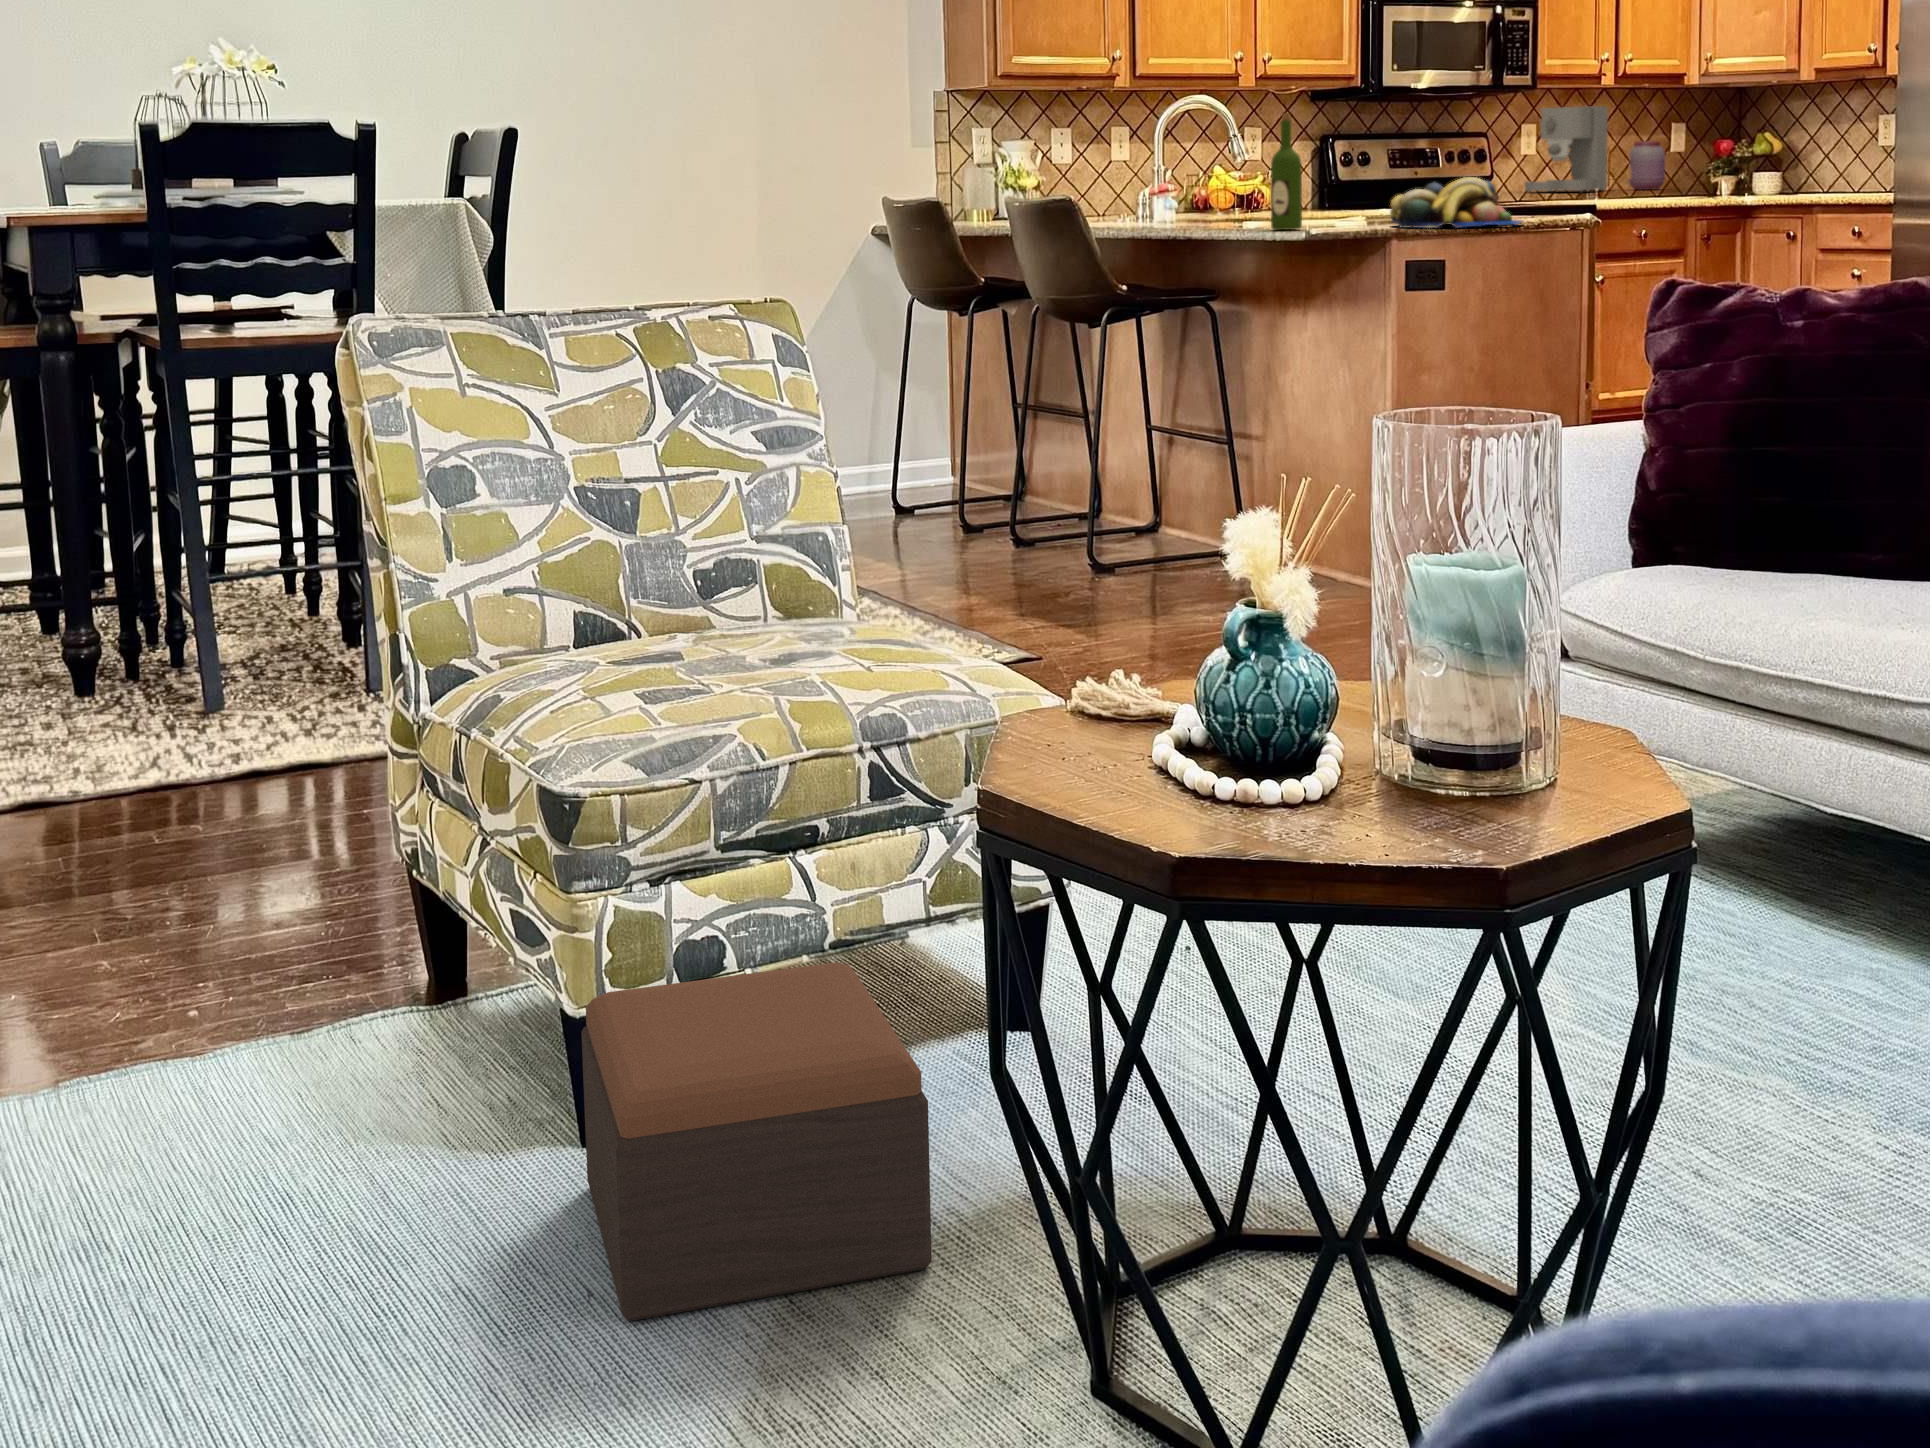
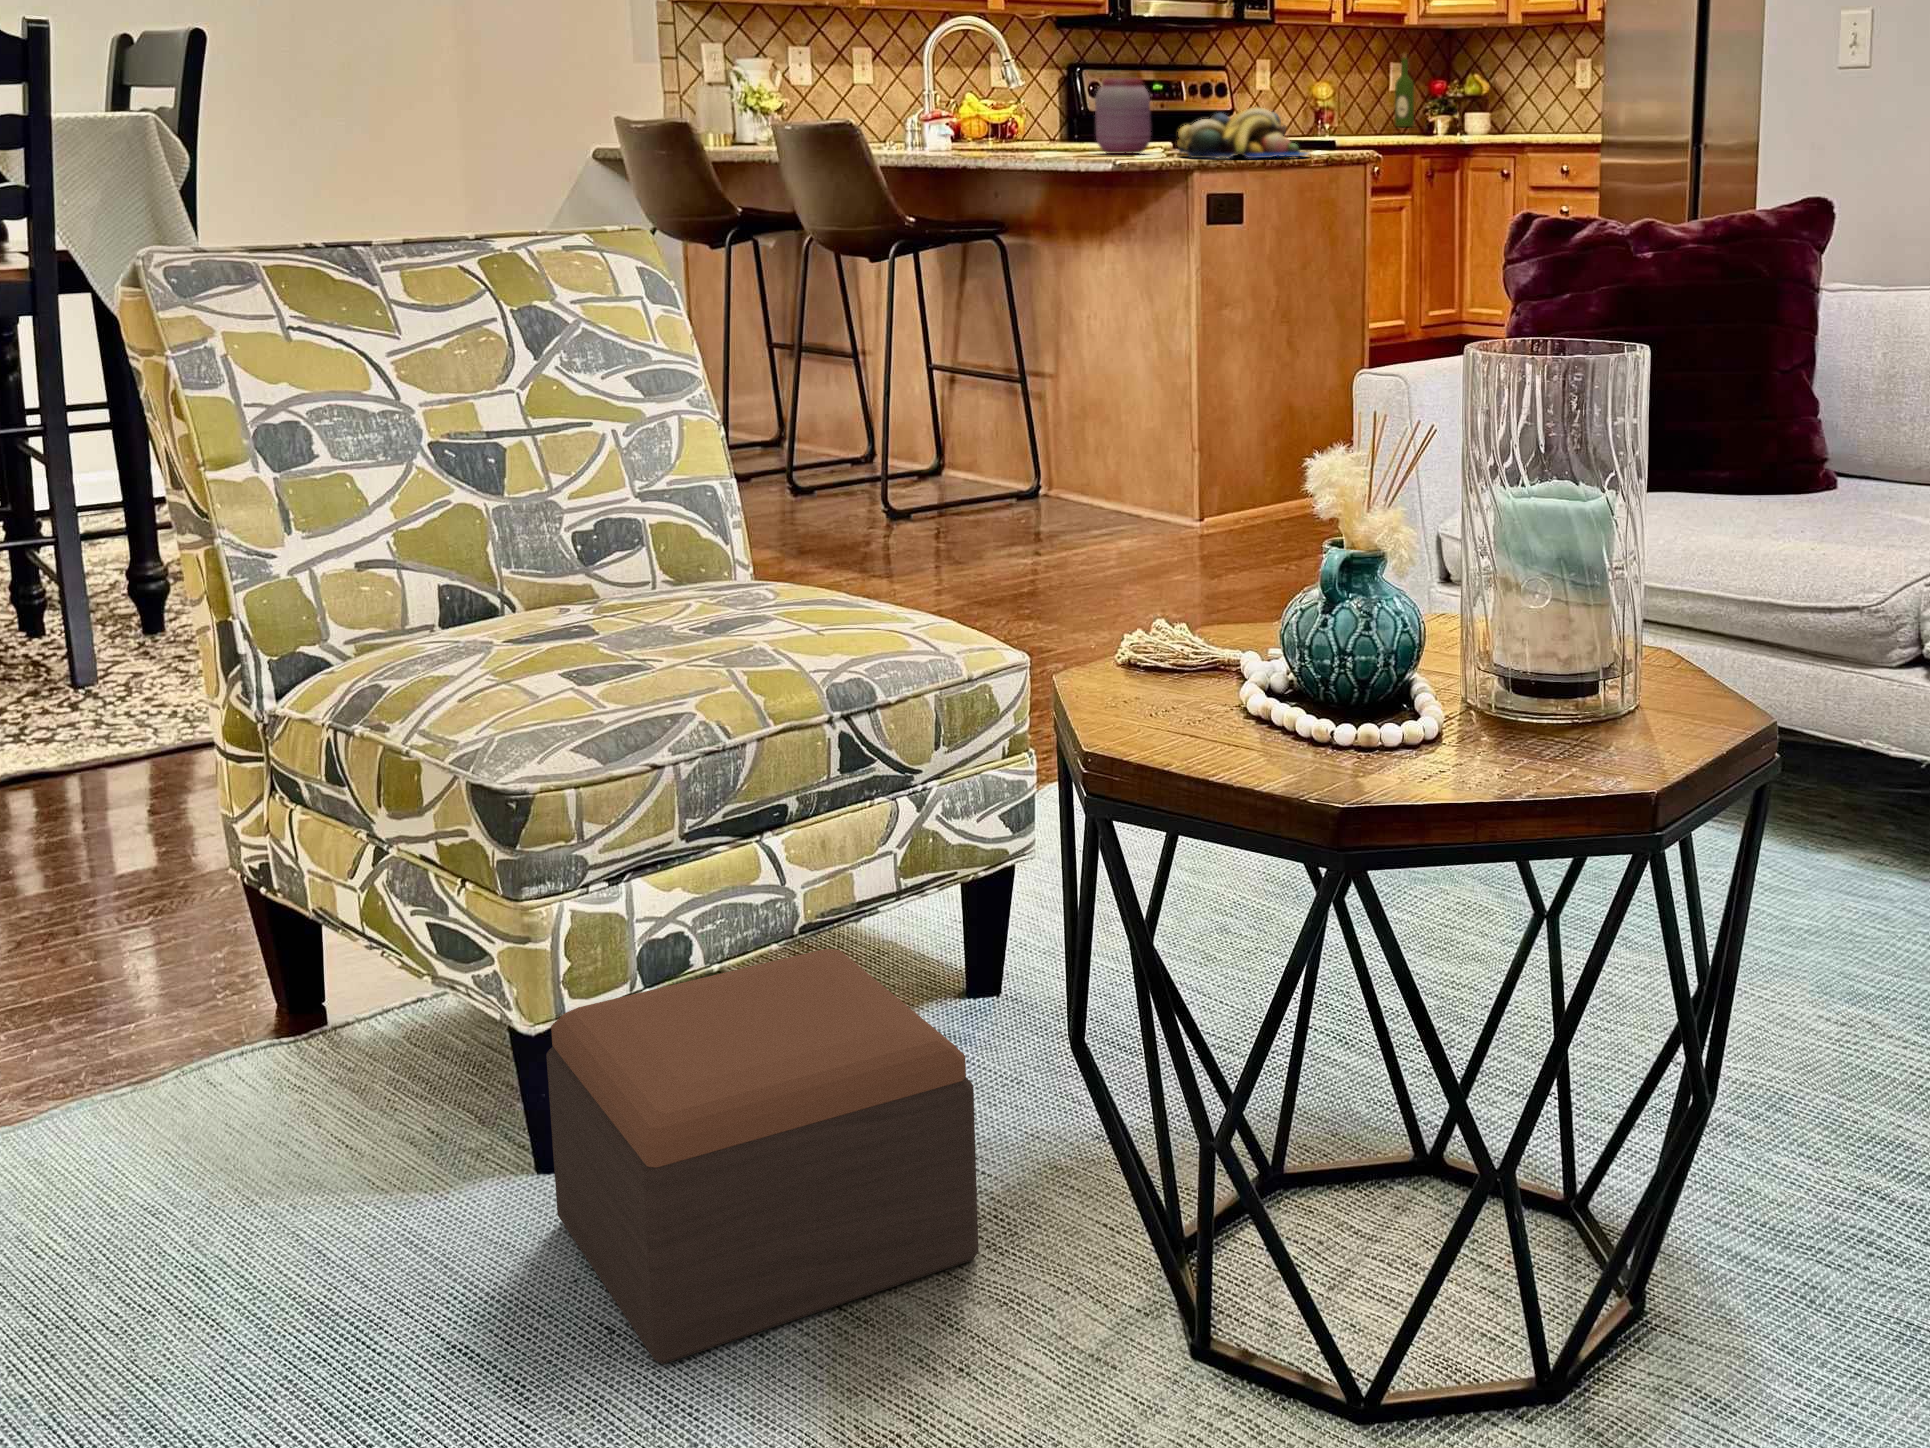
coffee maker: present [1525,106,1608,193] -> none [1259,42,1336,127]
wine bottle: present [1271,113,1302,230] -> present [1395,53,1414,127]
jar: present [1628,141,1665,190] -> present [1095,78,1151,154]

